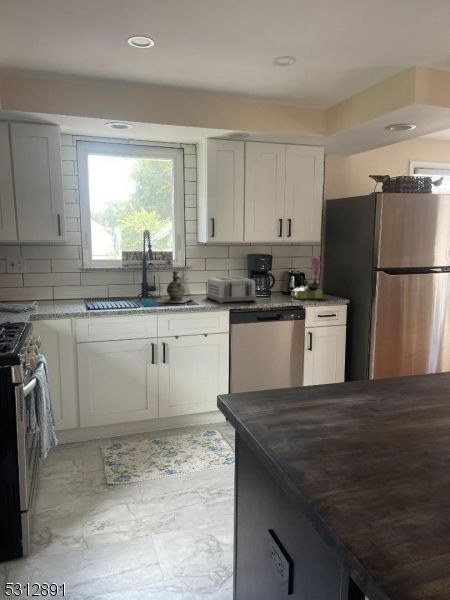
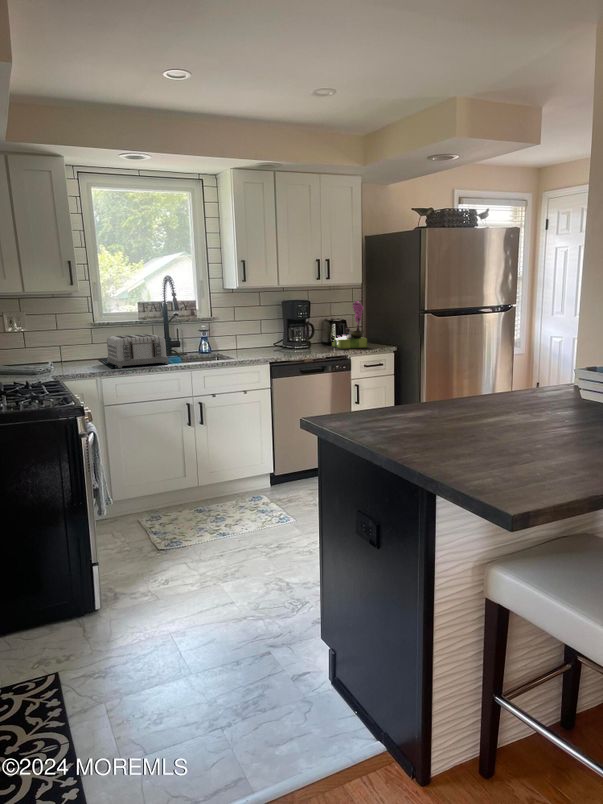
ceramic jug: present [155,271,193,303] -> none [181,323,227,359]
toaster: present [207,277,256,303] -> present [107,334,168,368]

